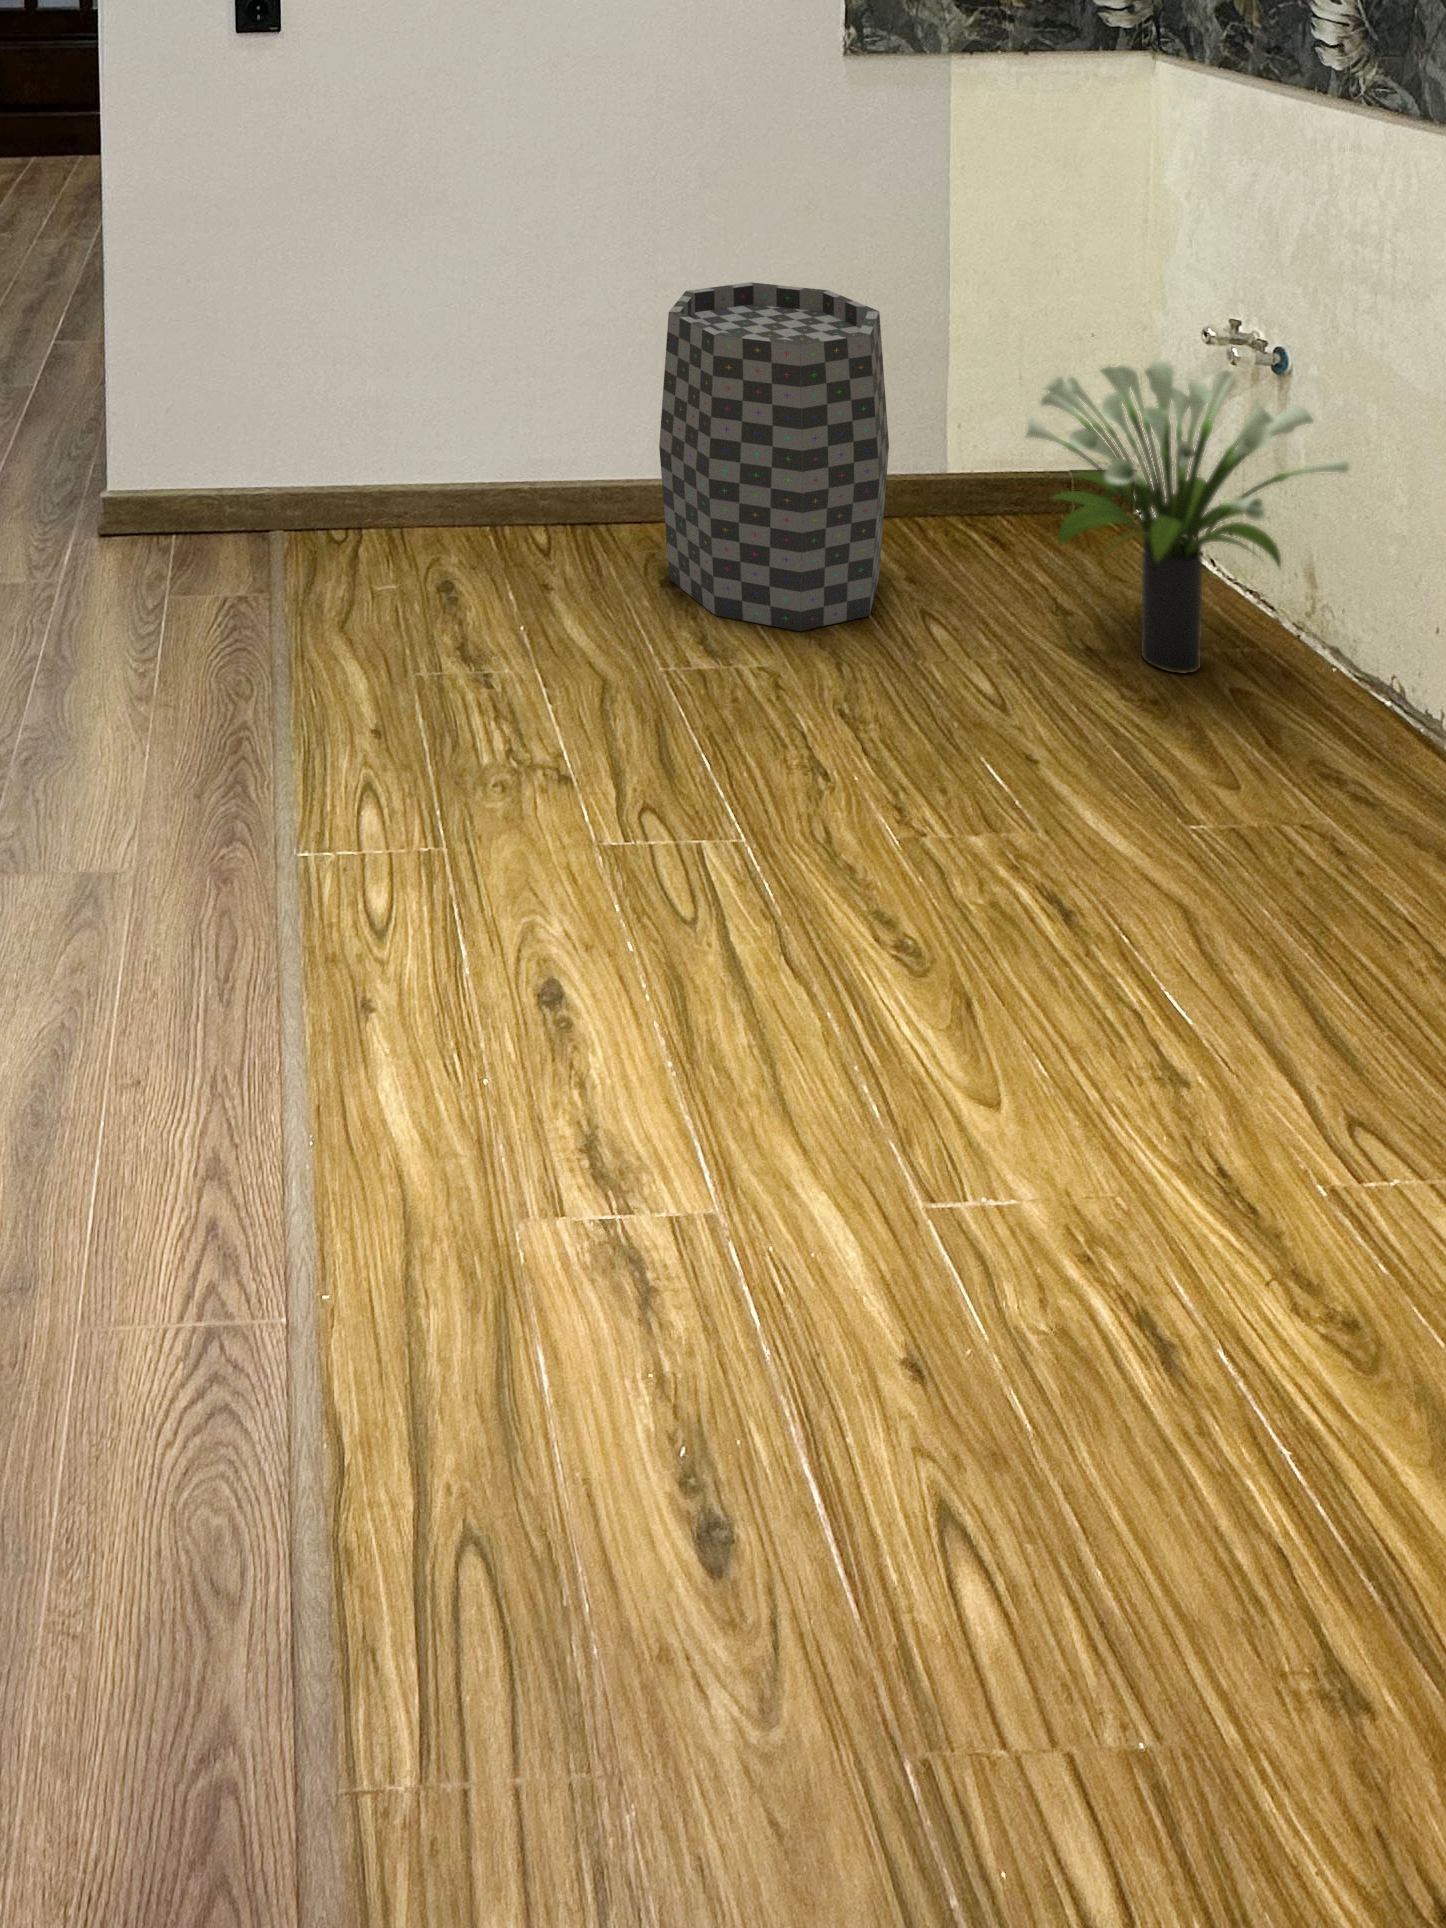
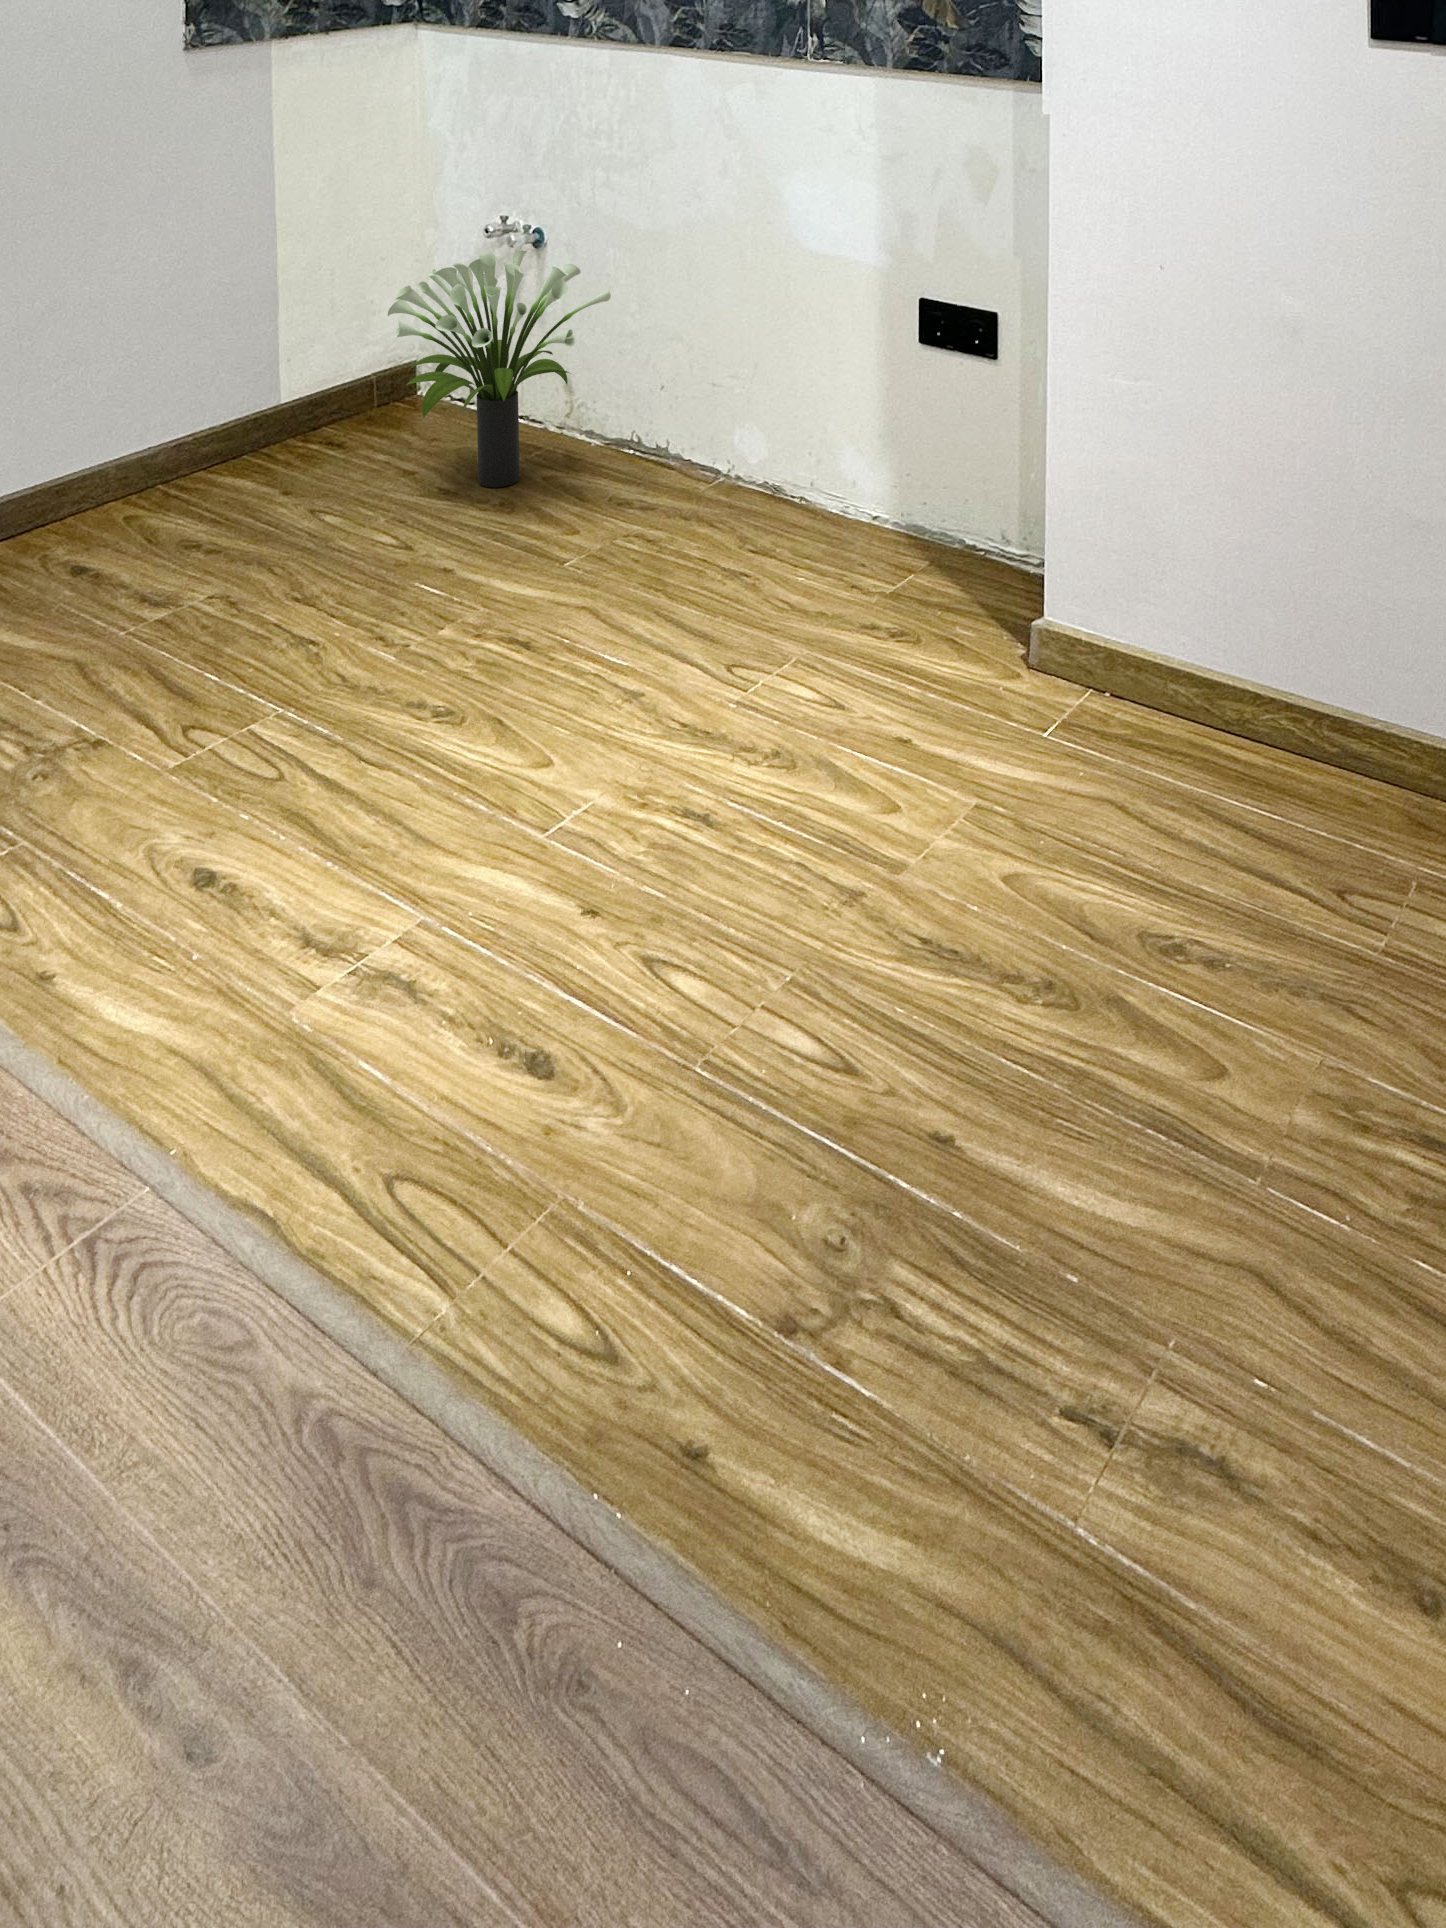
trash can: present [659,282,889,631] -> none [61,264,278,579]

